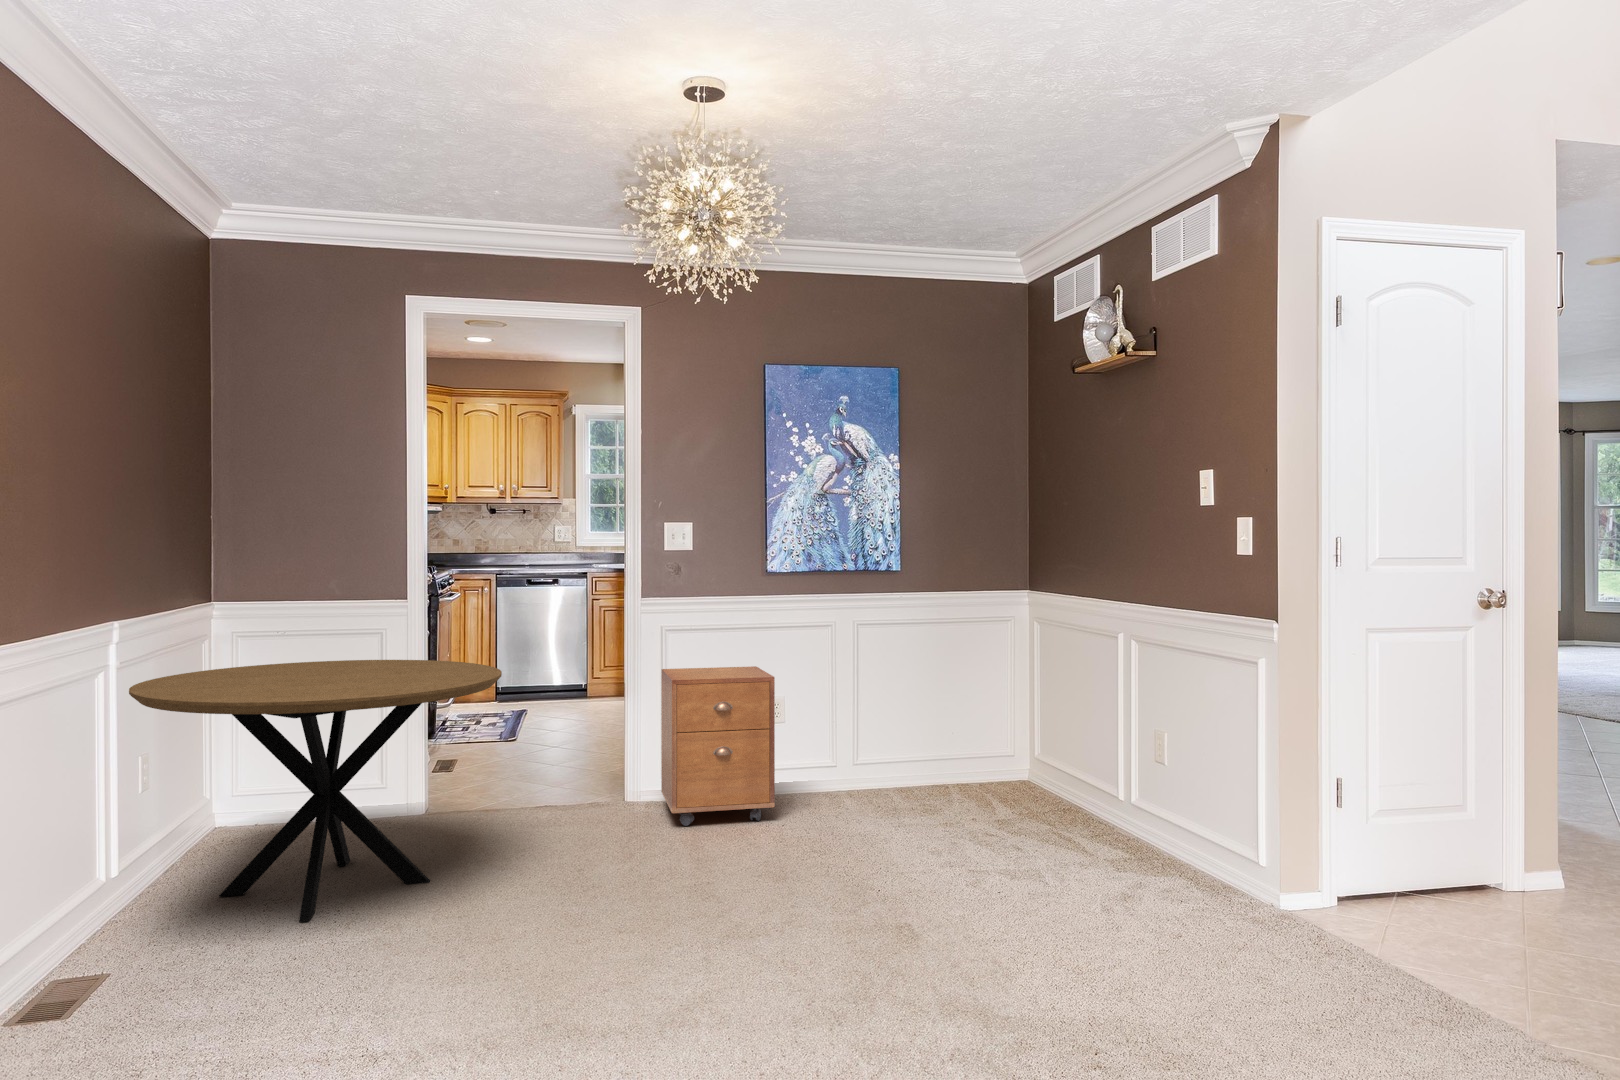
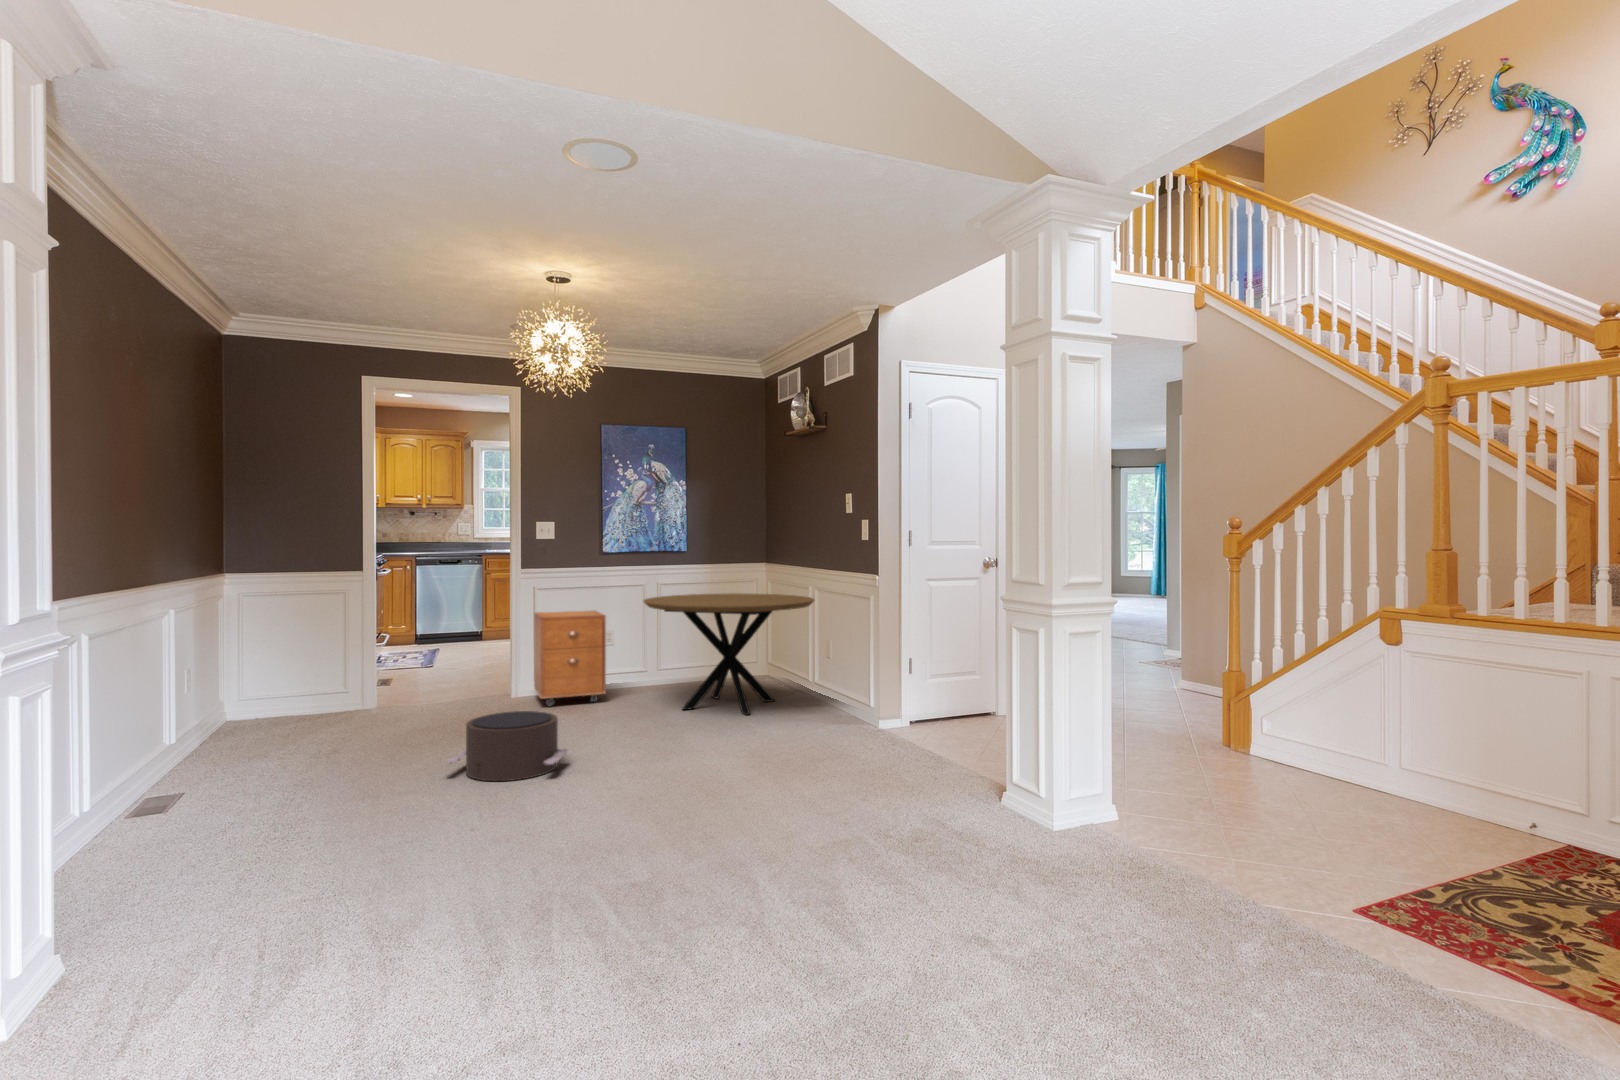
dining table: present [129,660,502,922] -> present [644,593,814,715]
pouf: none [512,858,724,998] -> present [447,711,568,781]

